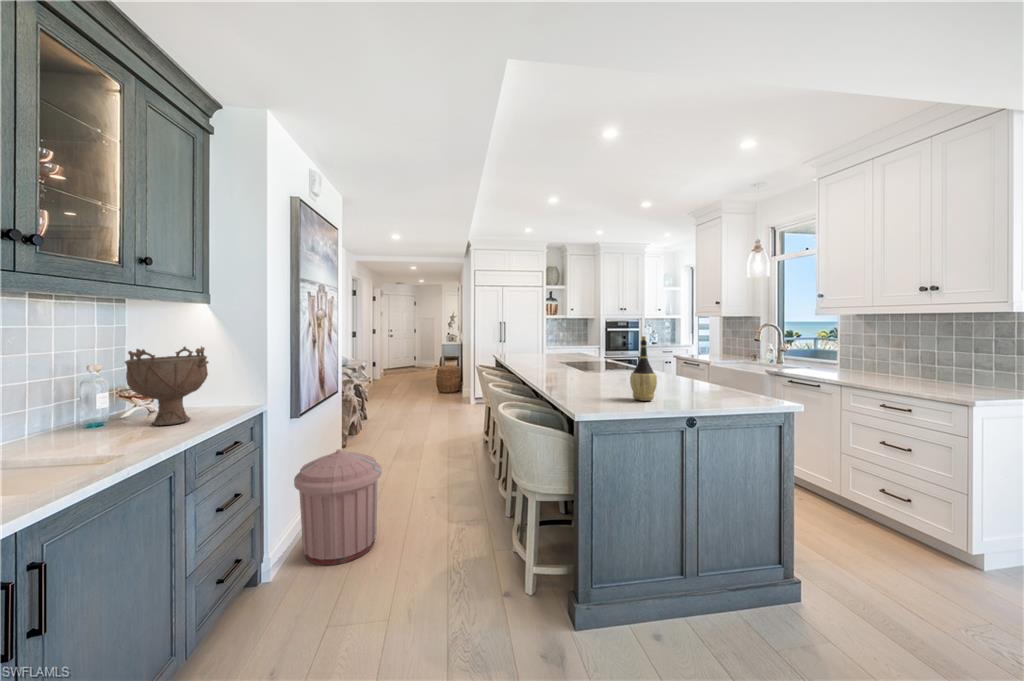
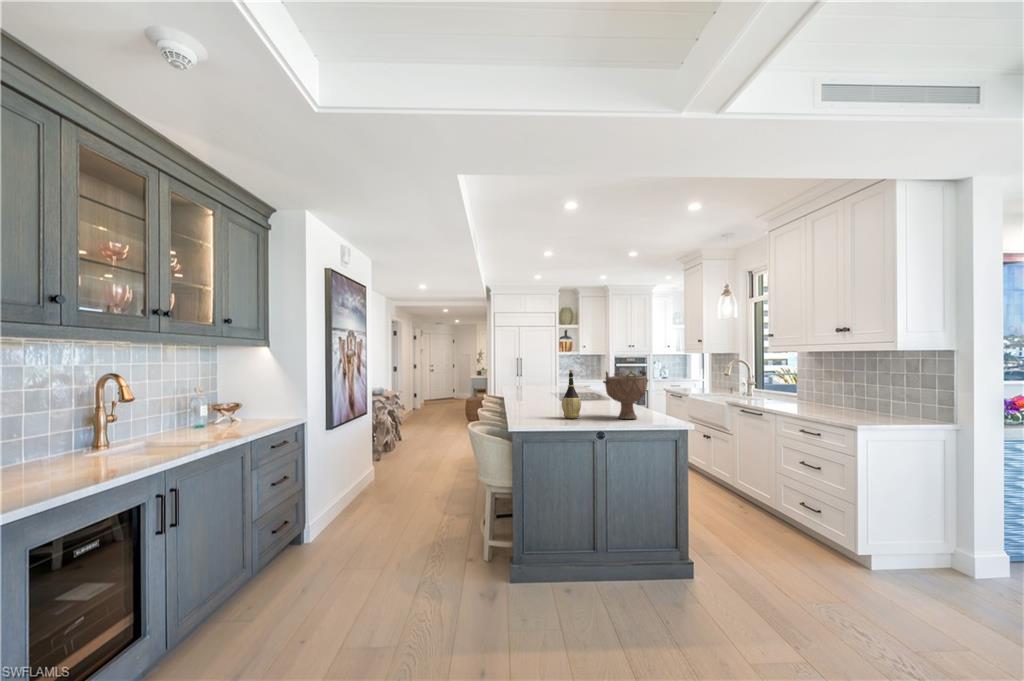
decorative bowl: present [125,346,209,426] -> present [603,370,648,419]
trash can: present [294,449,382,565] -> none [323,455,388,541]

